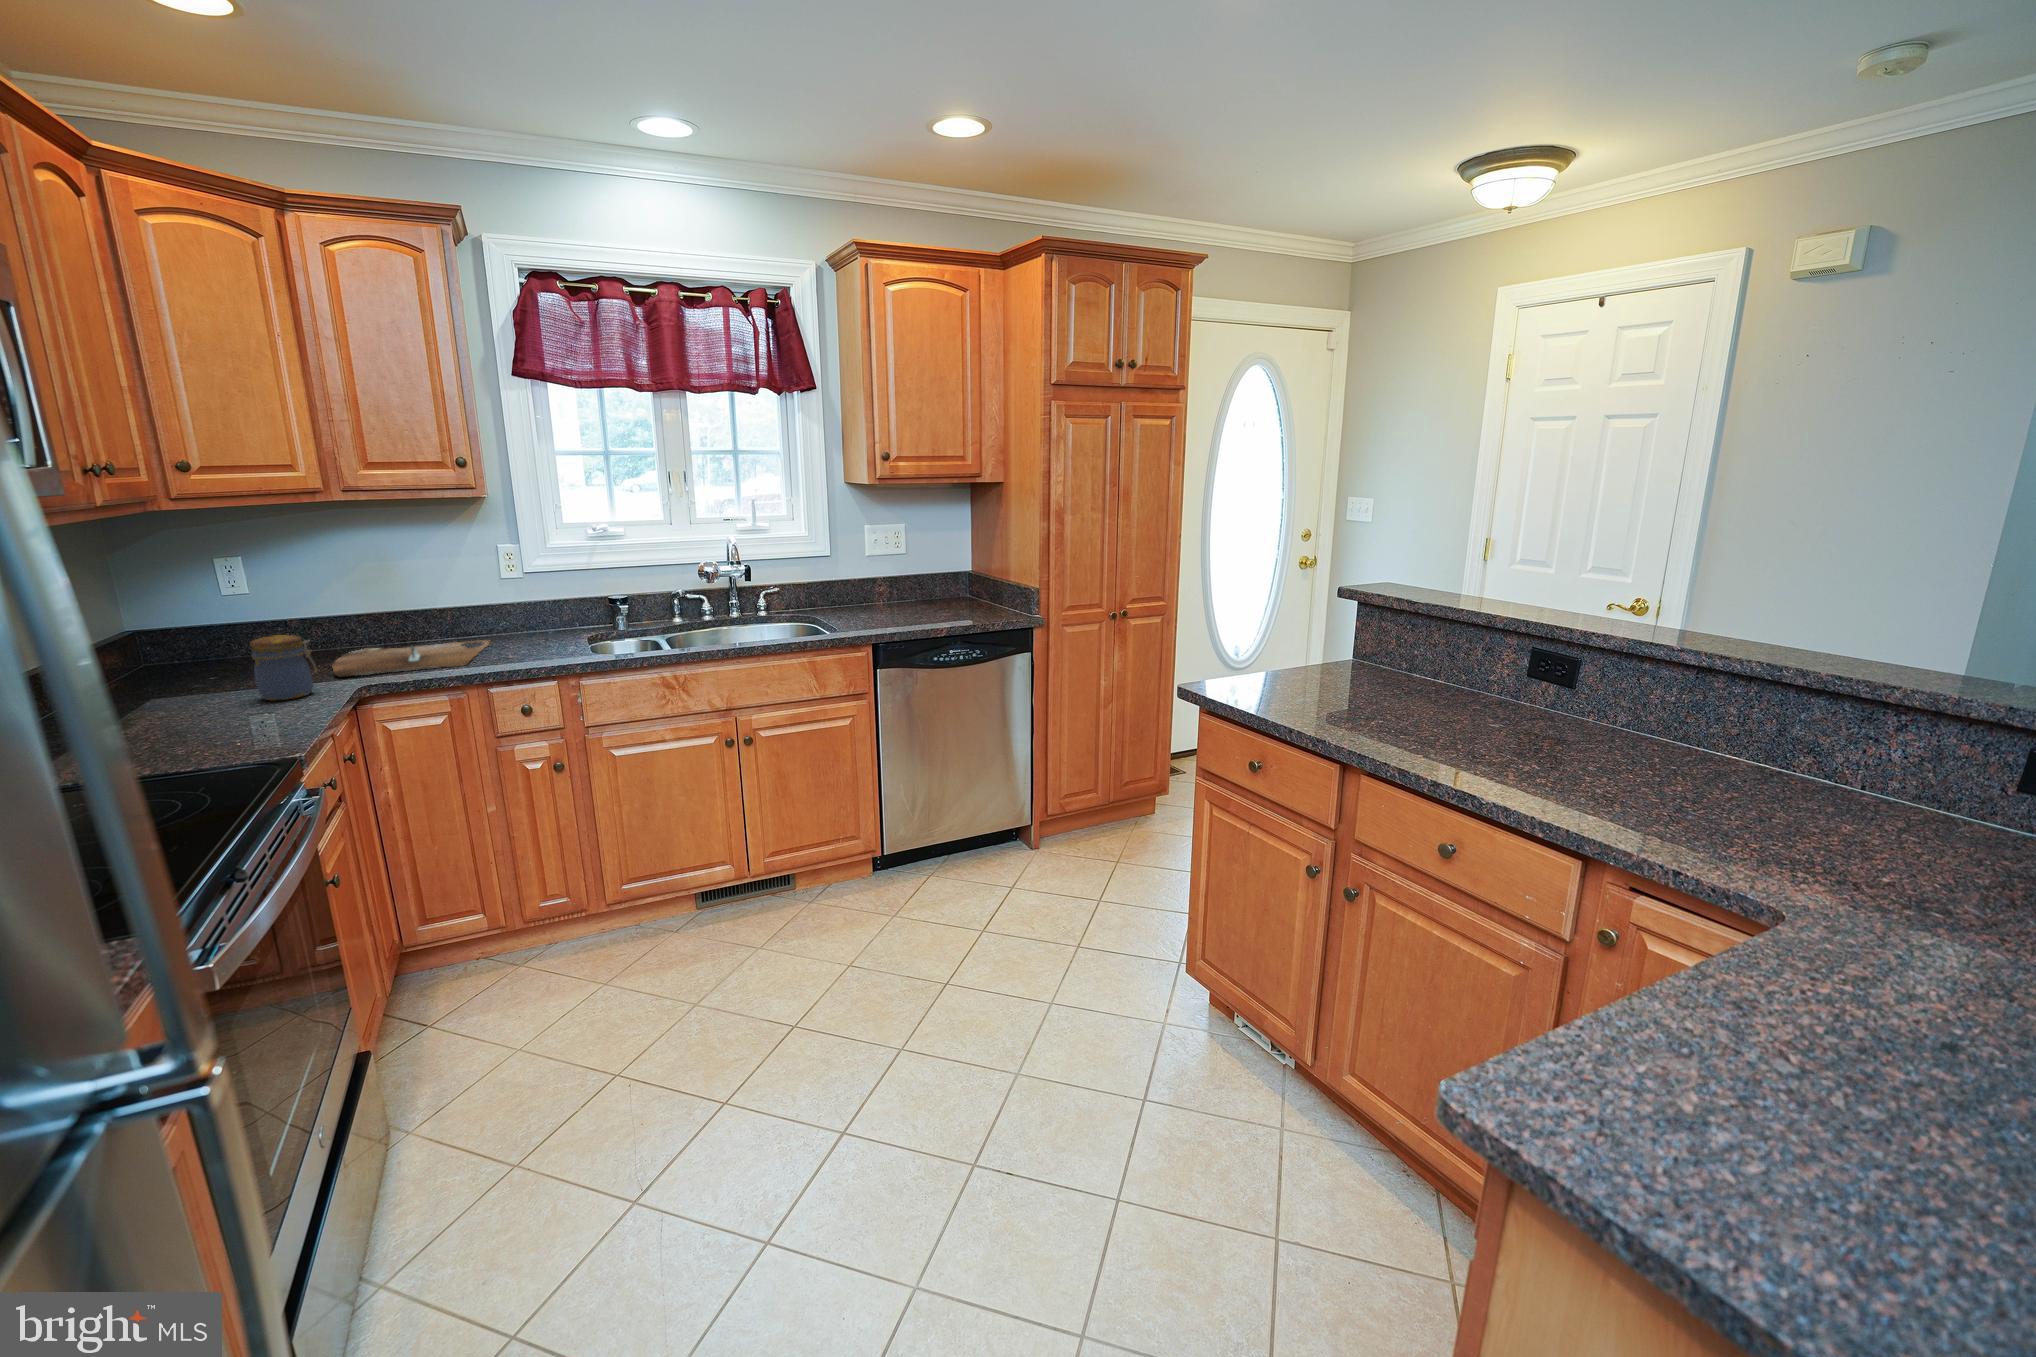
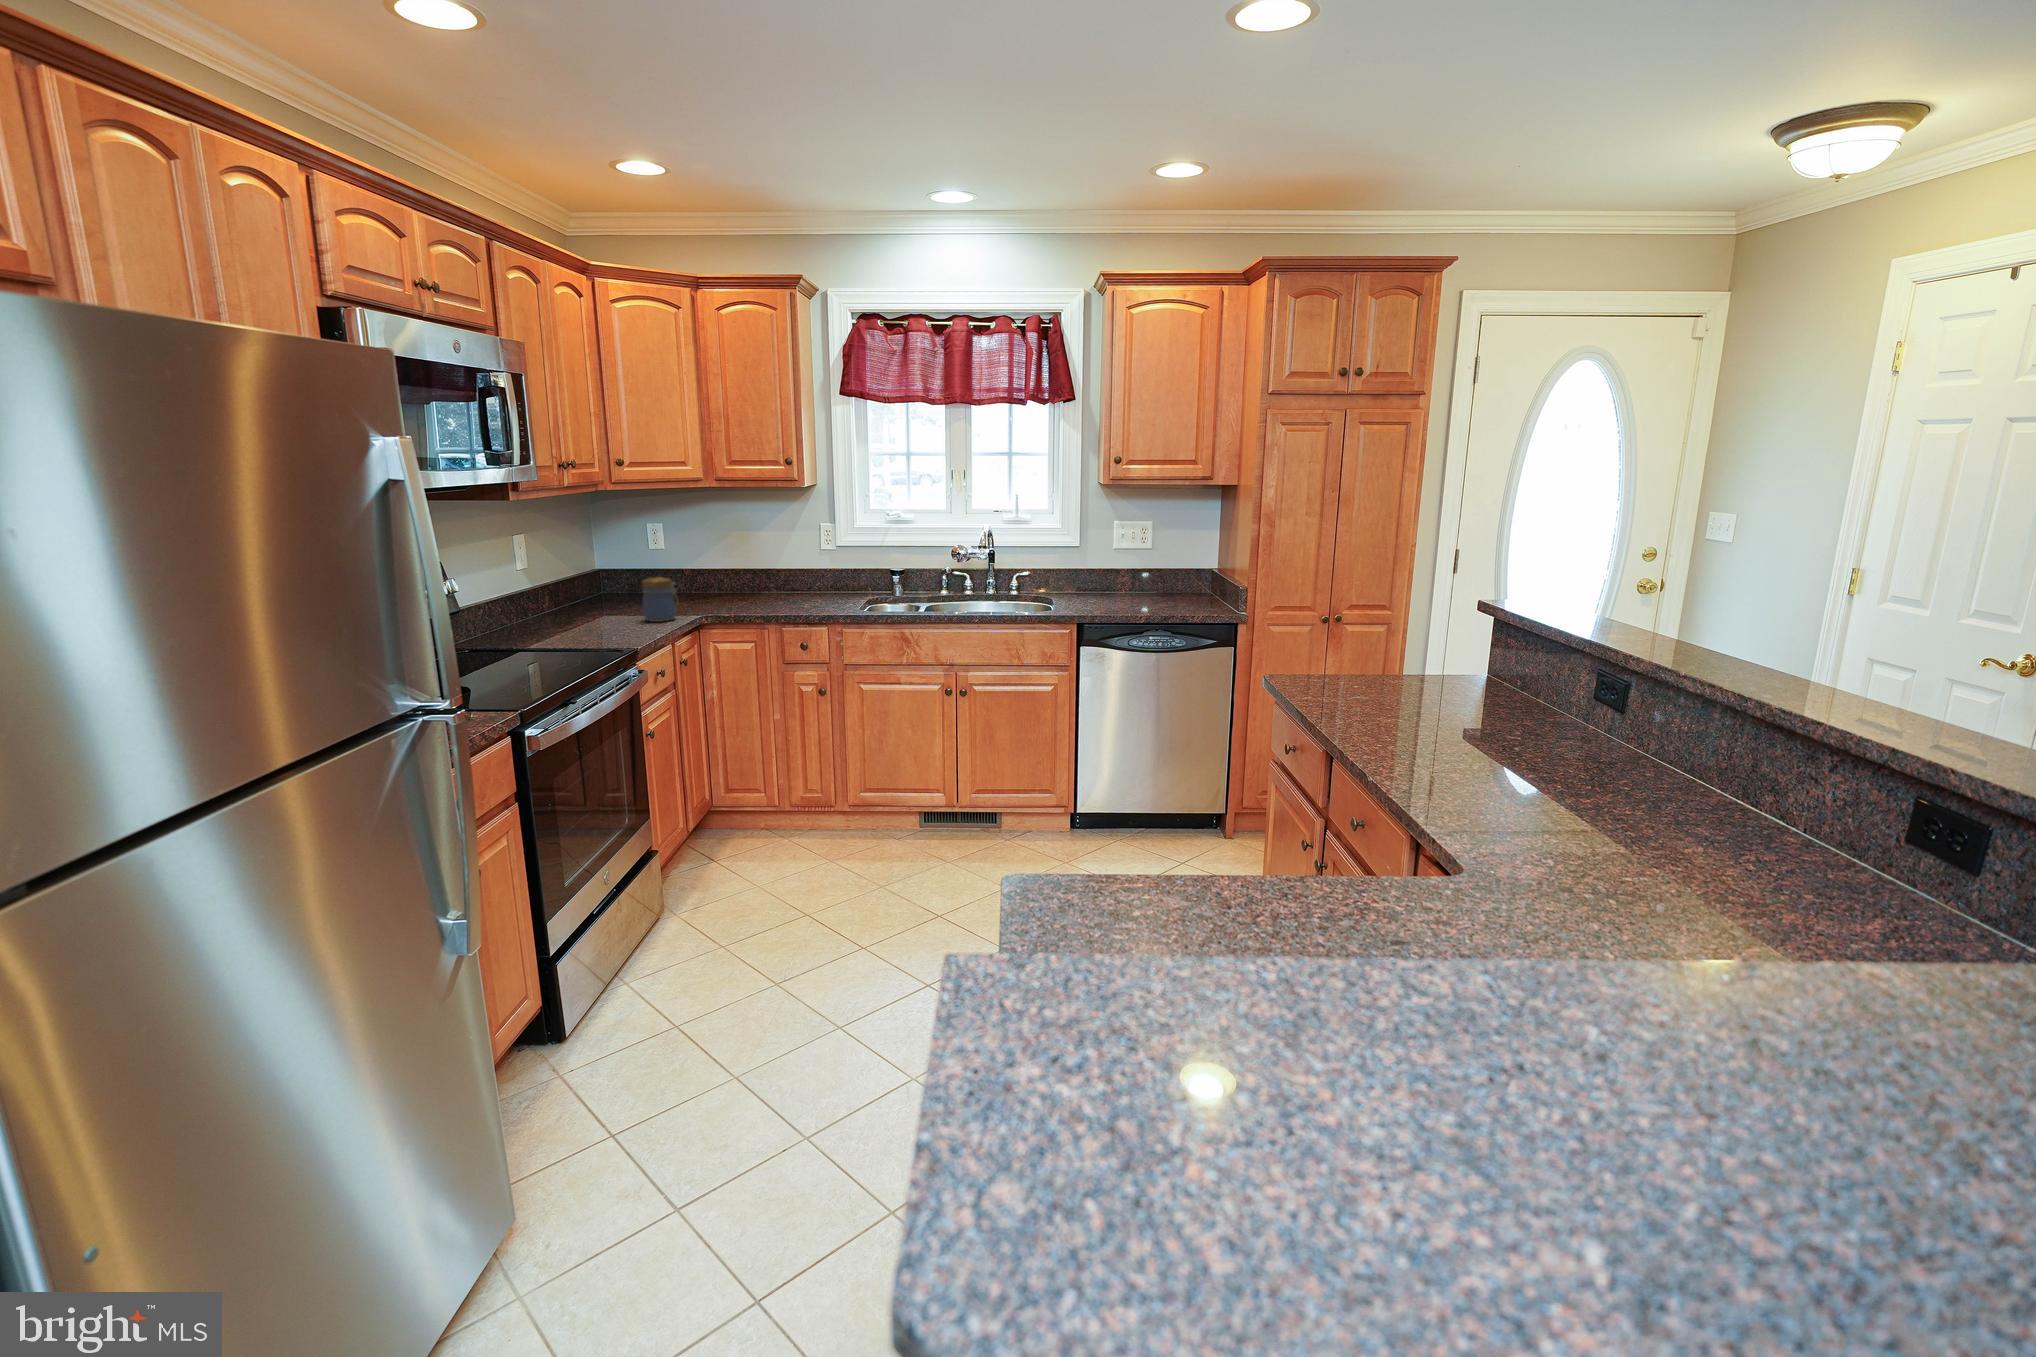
cutting board: present [332,640,489,677] -> none [697,593,808,611]

